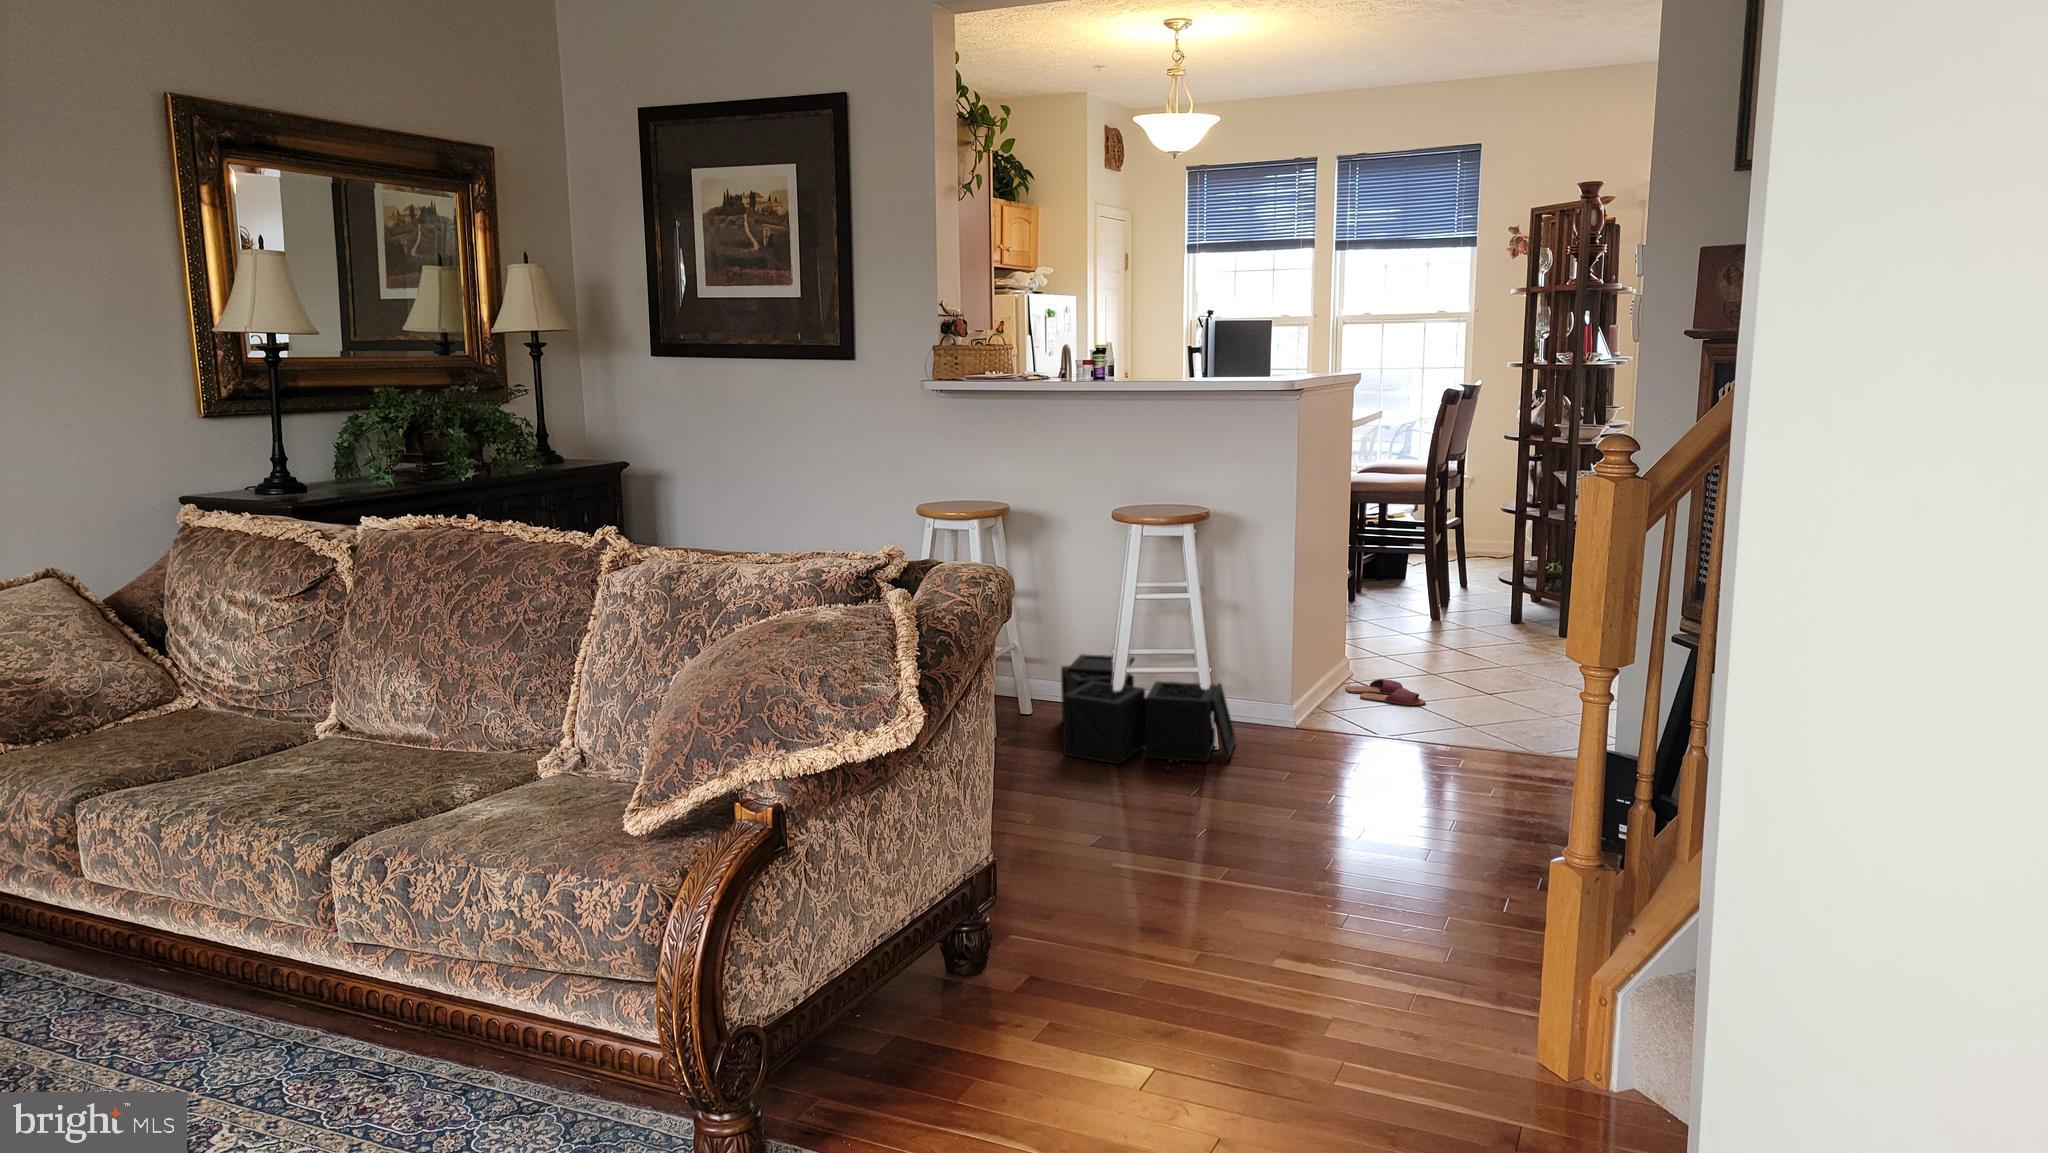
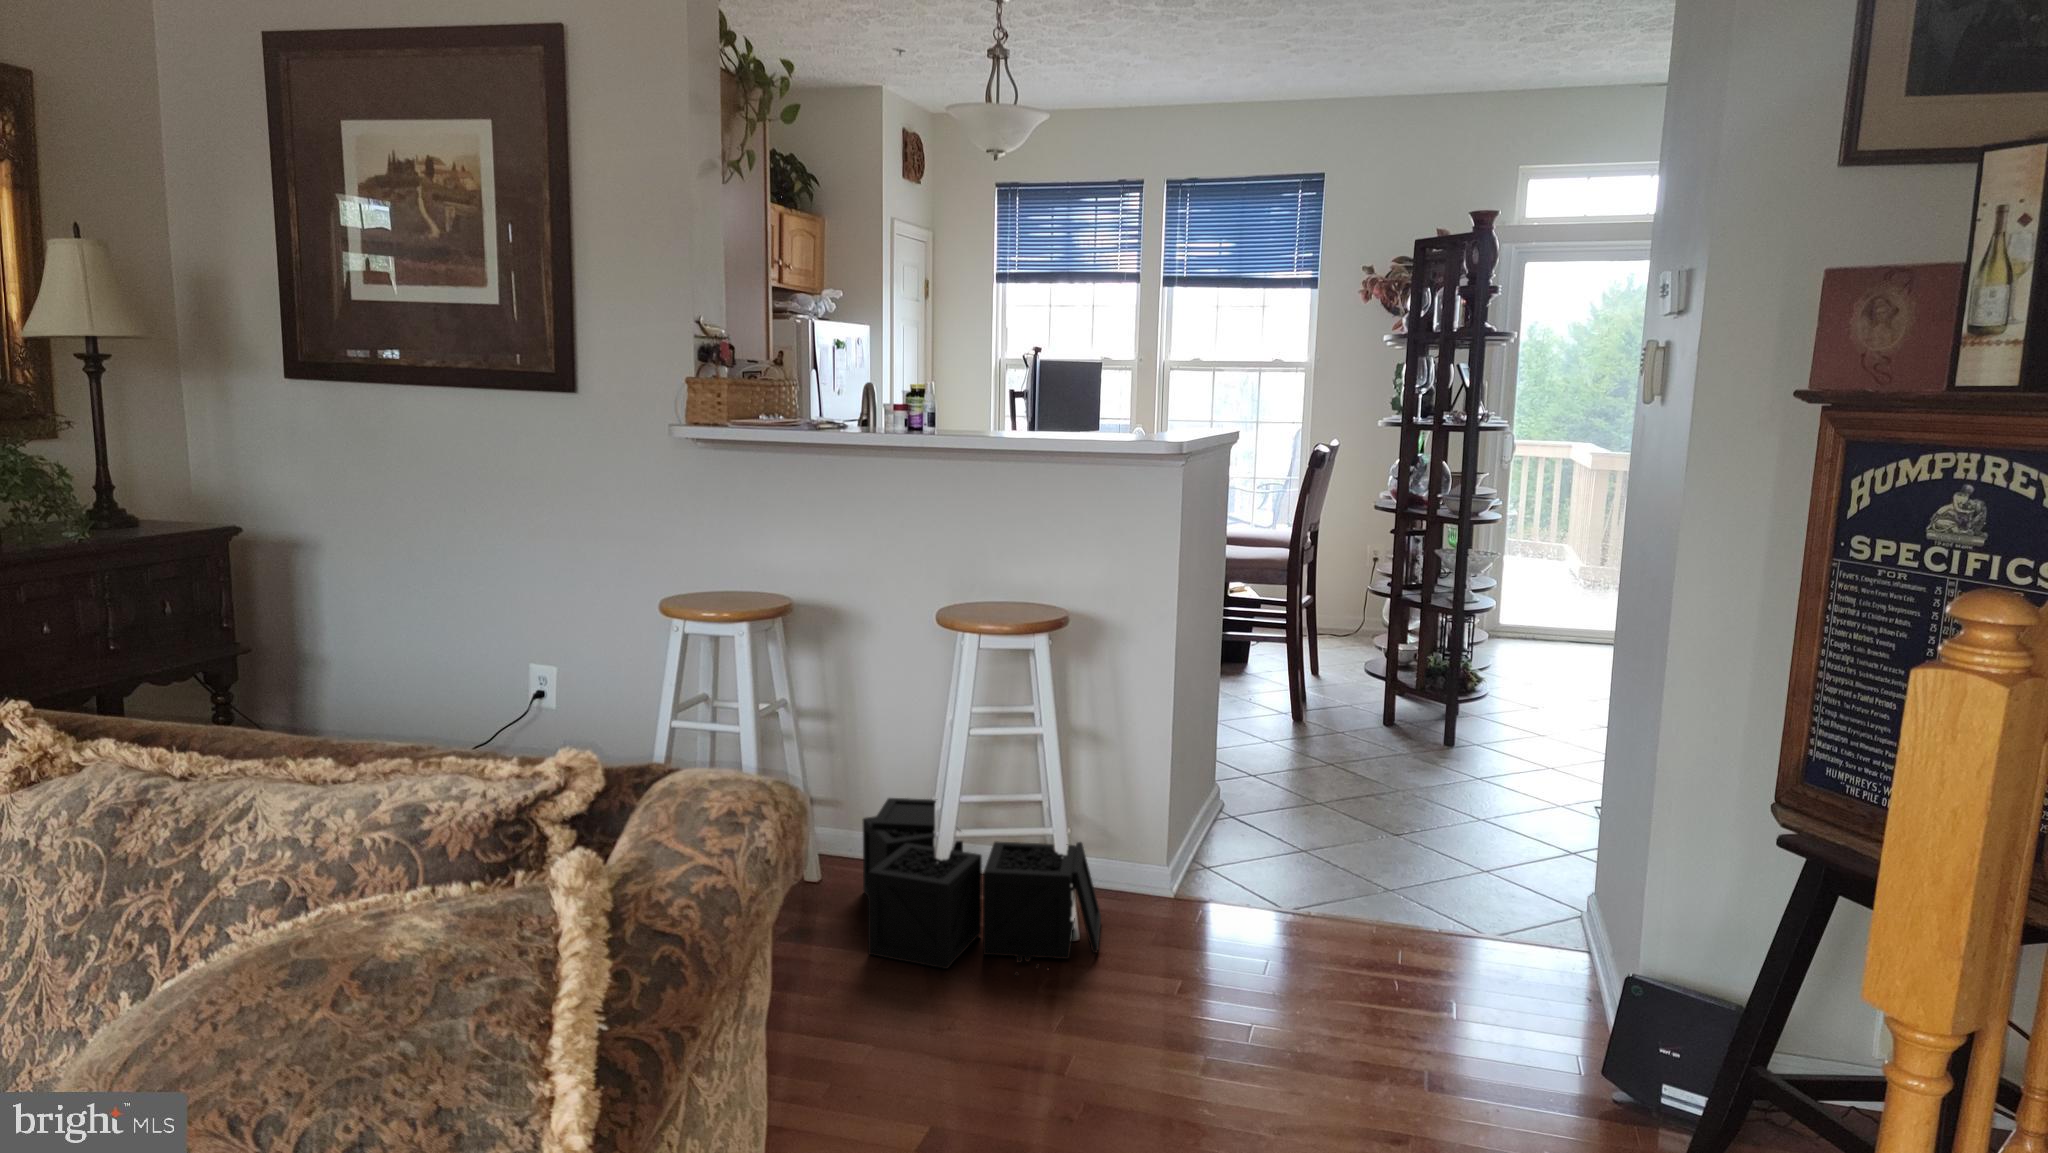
slippers: present [1345,679,1425,705] -> none [1222,812,1323,849]

